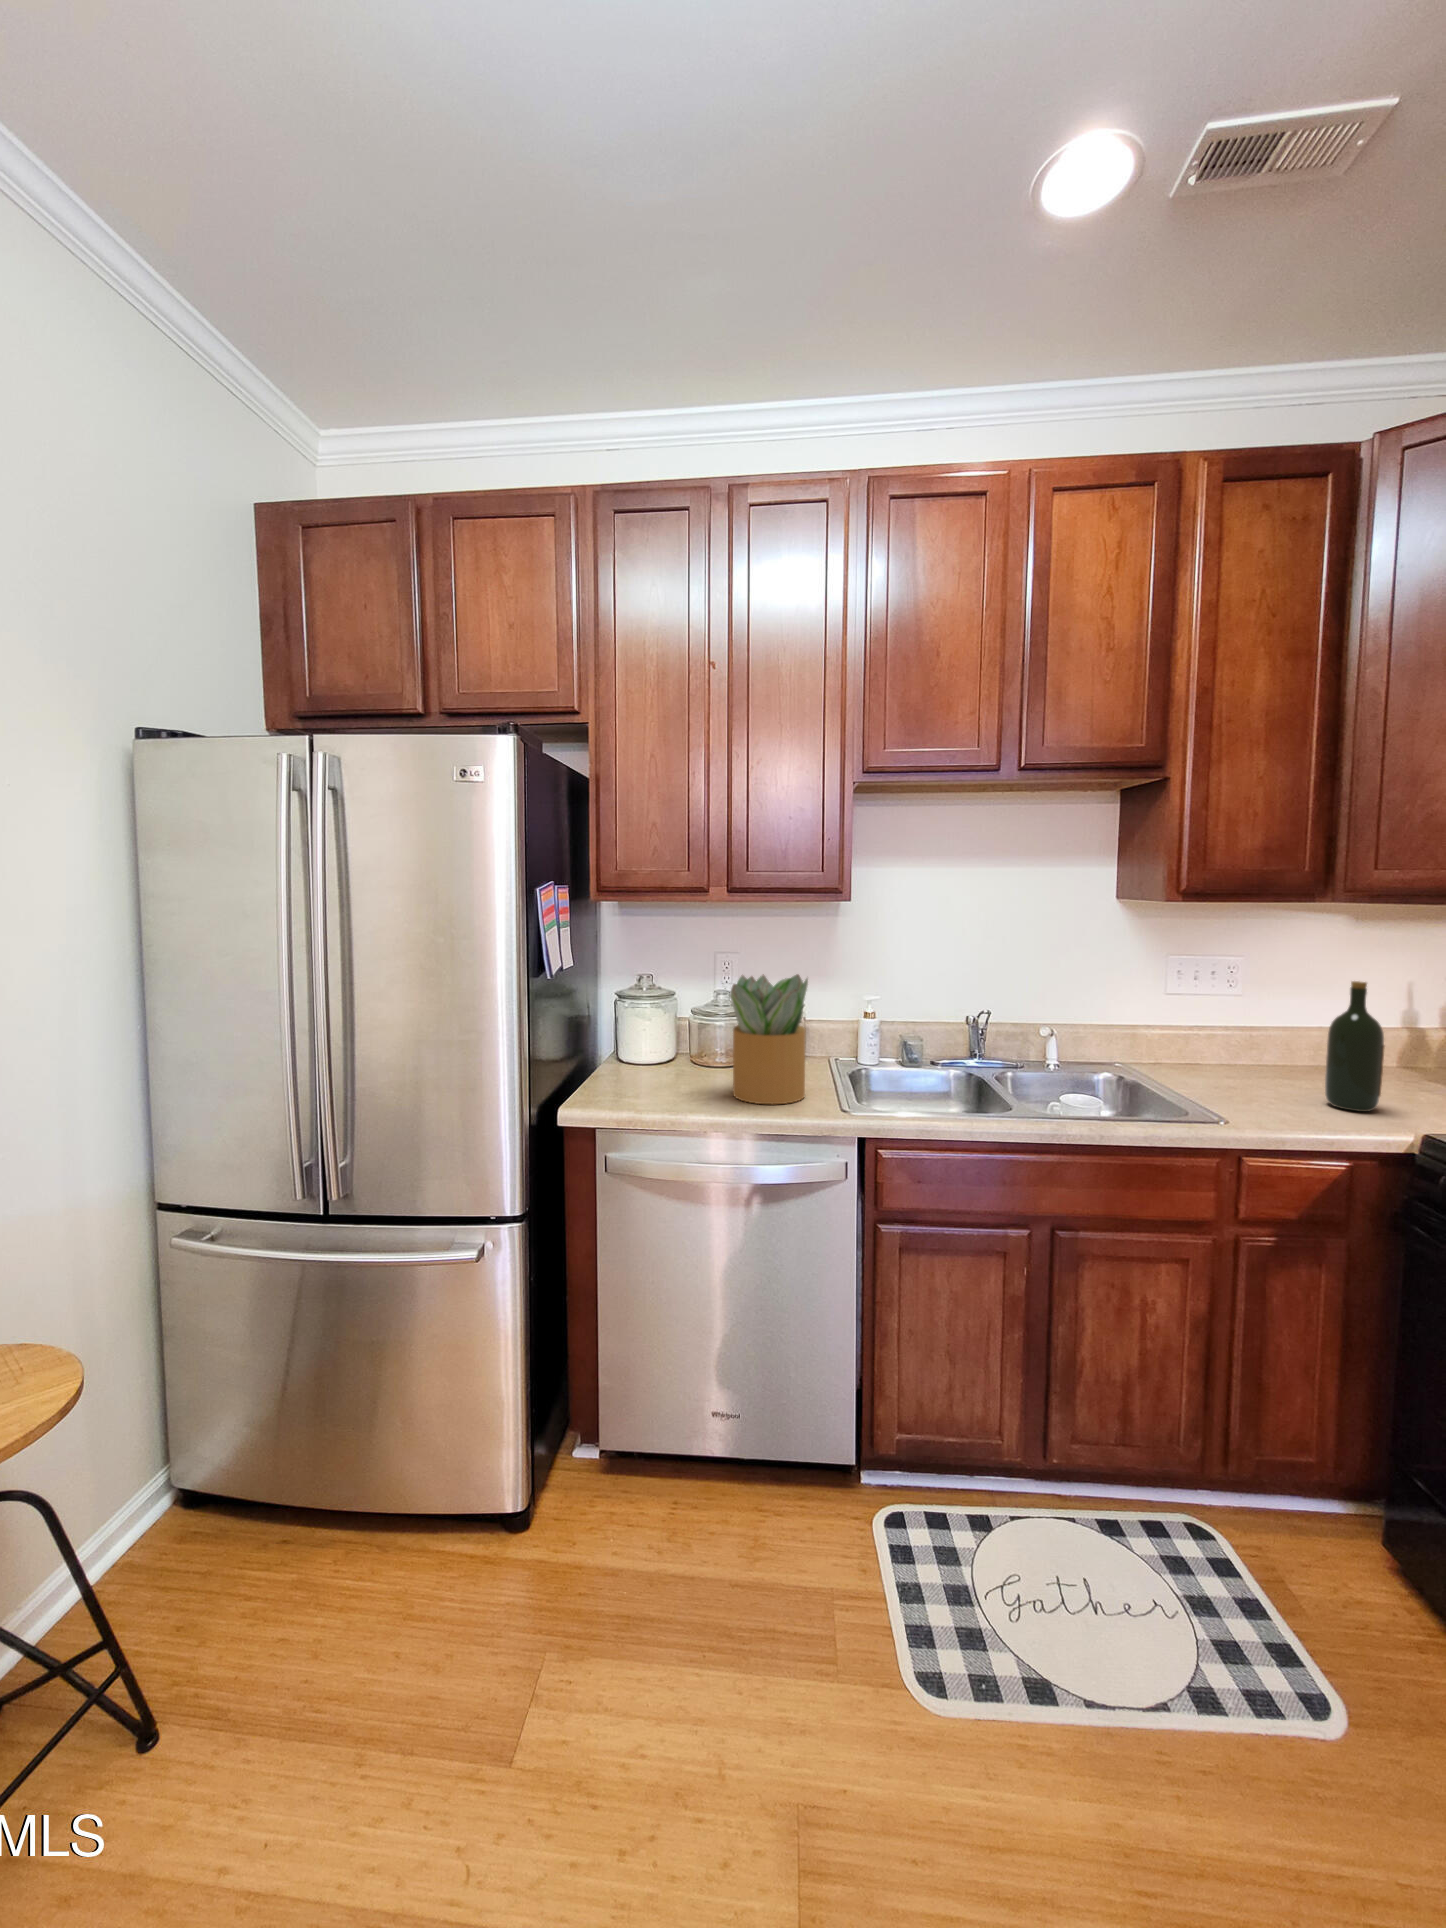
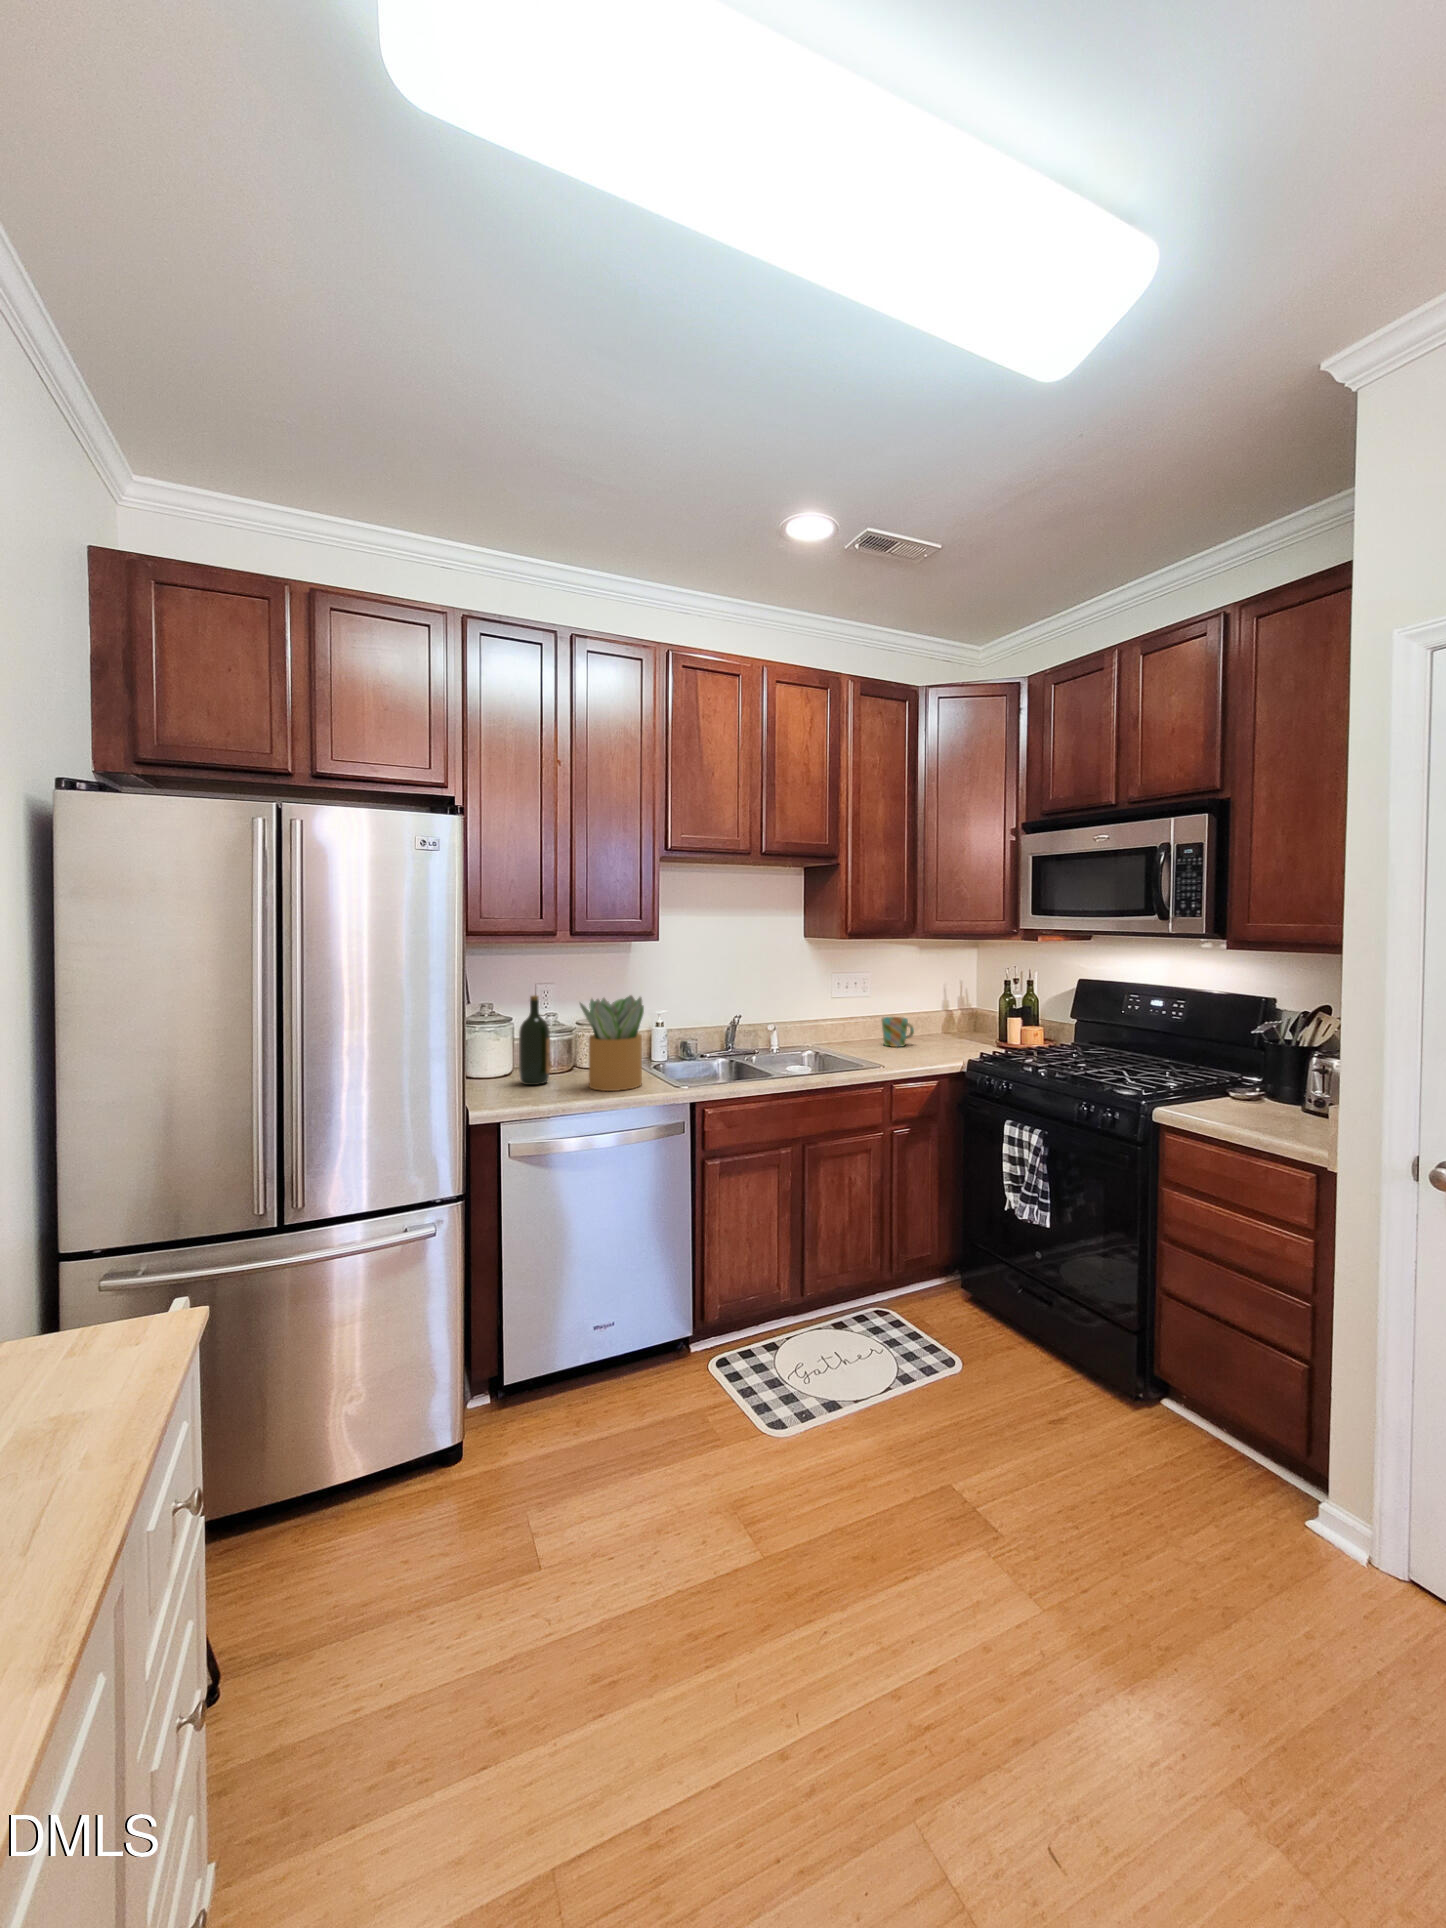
wine bottle: present [1325,981,1384,1112] -> present [519,995,550,1085]
mug: none [1253,1032,1321,1085] -> present [882,1017,914,1047]

